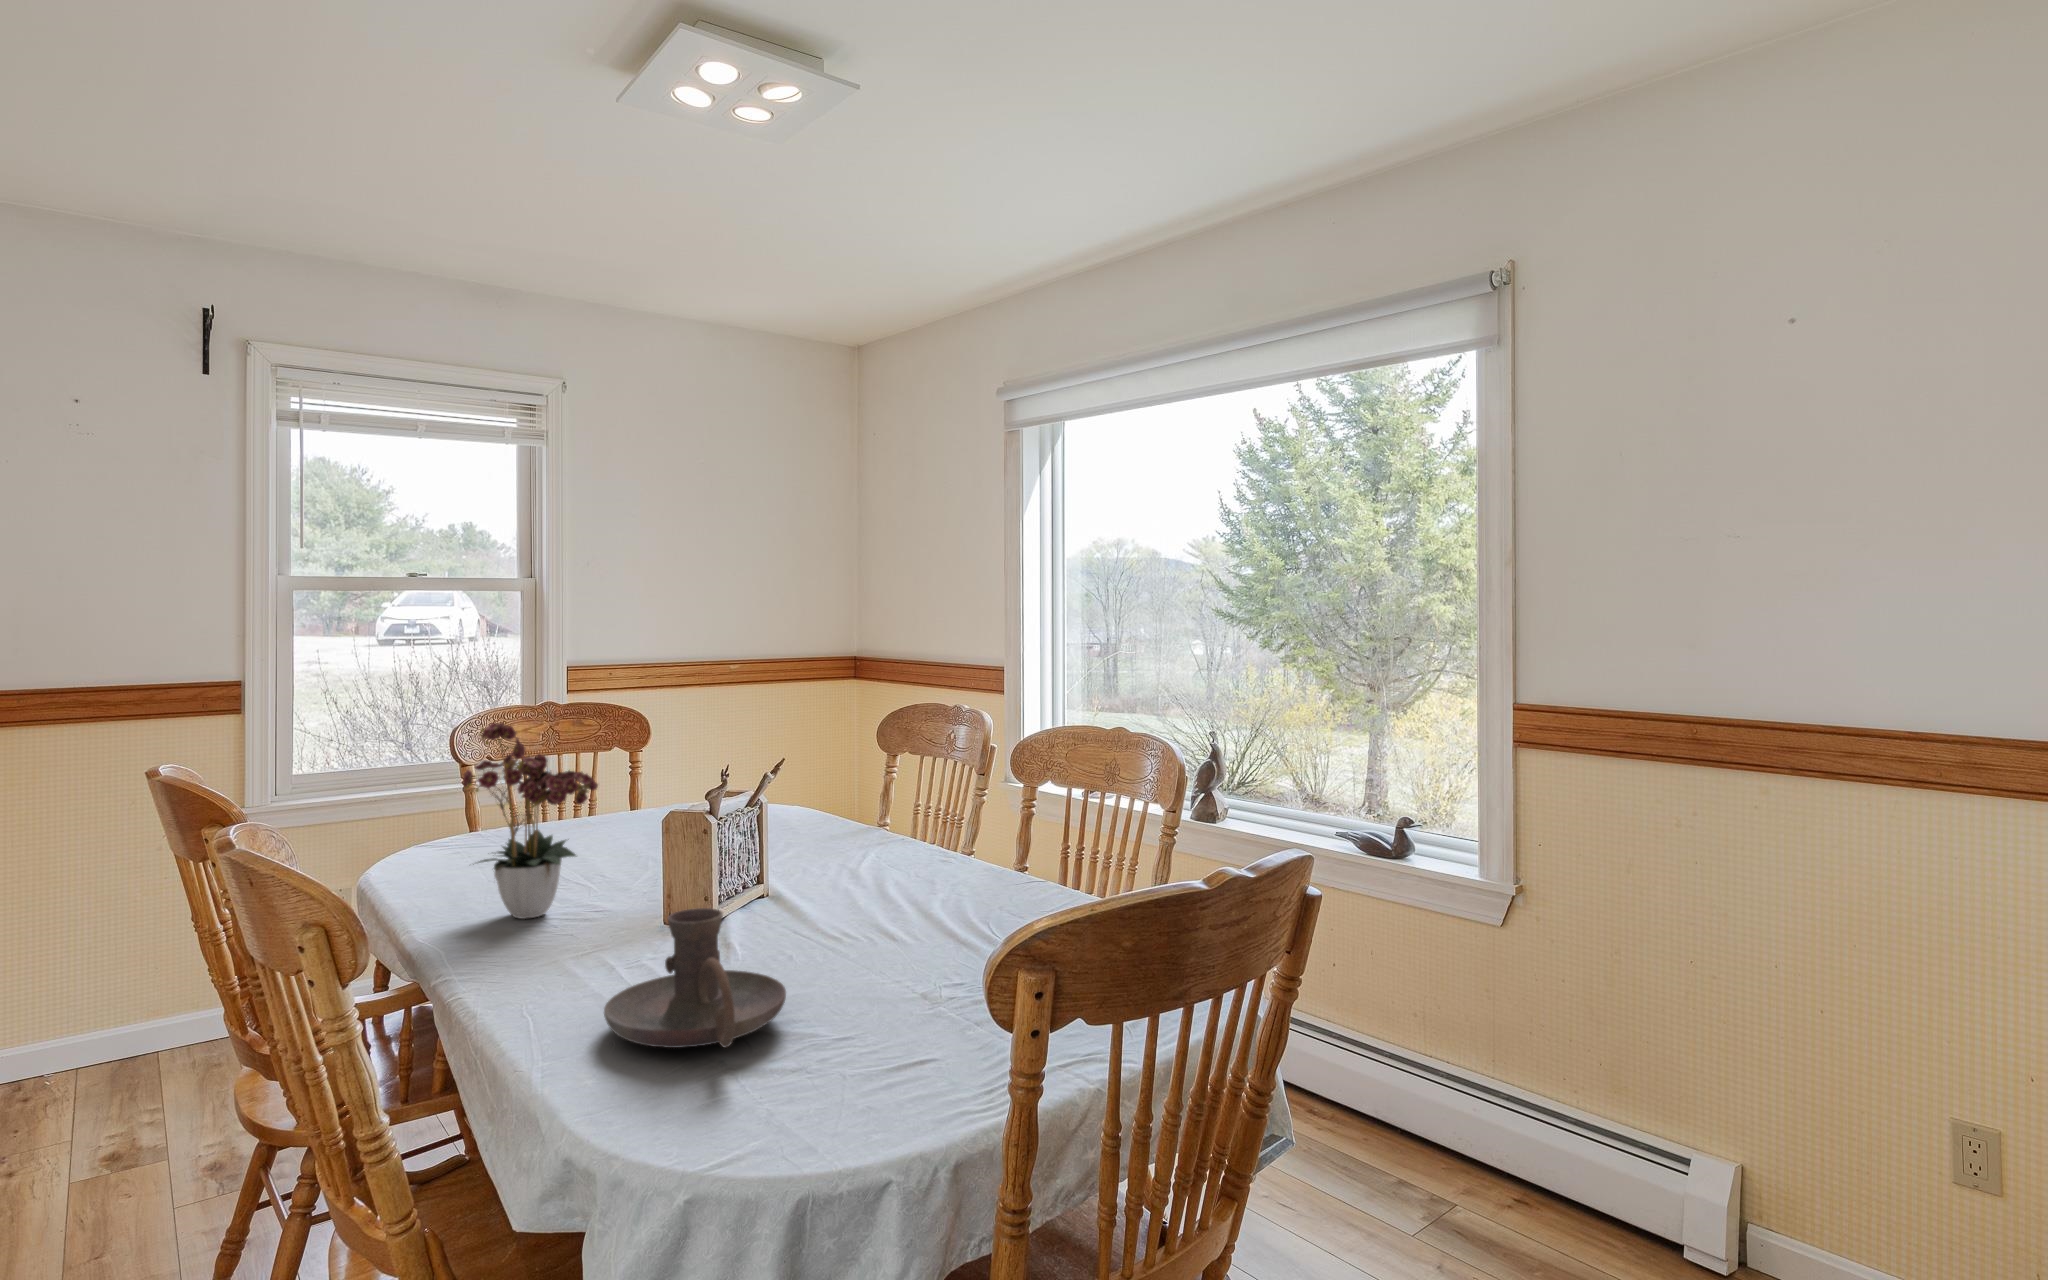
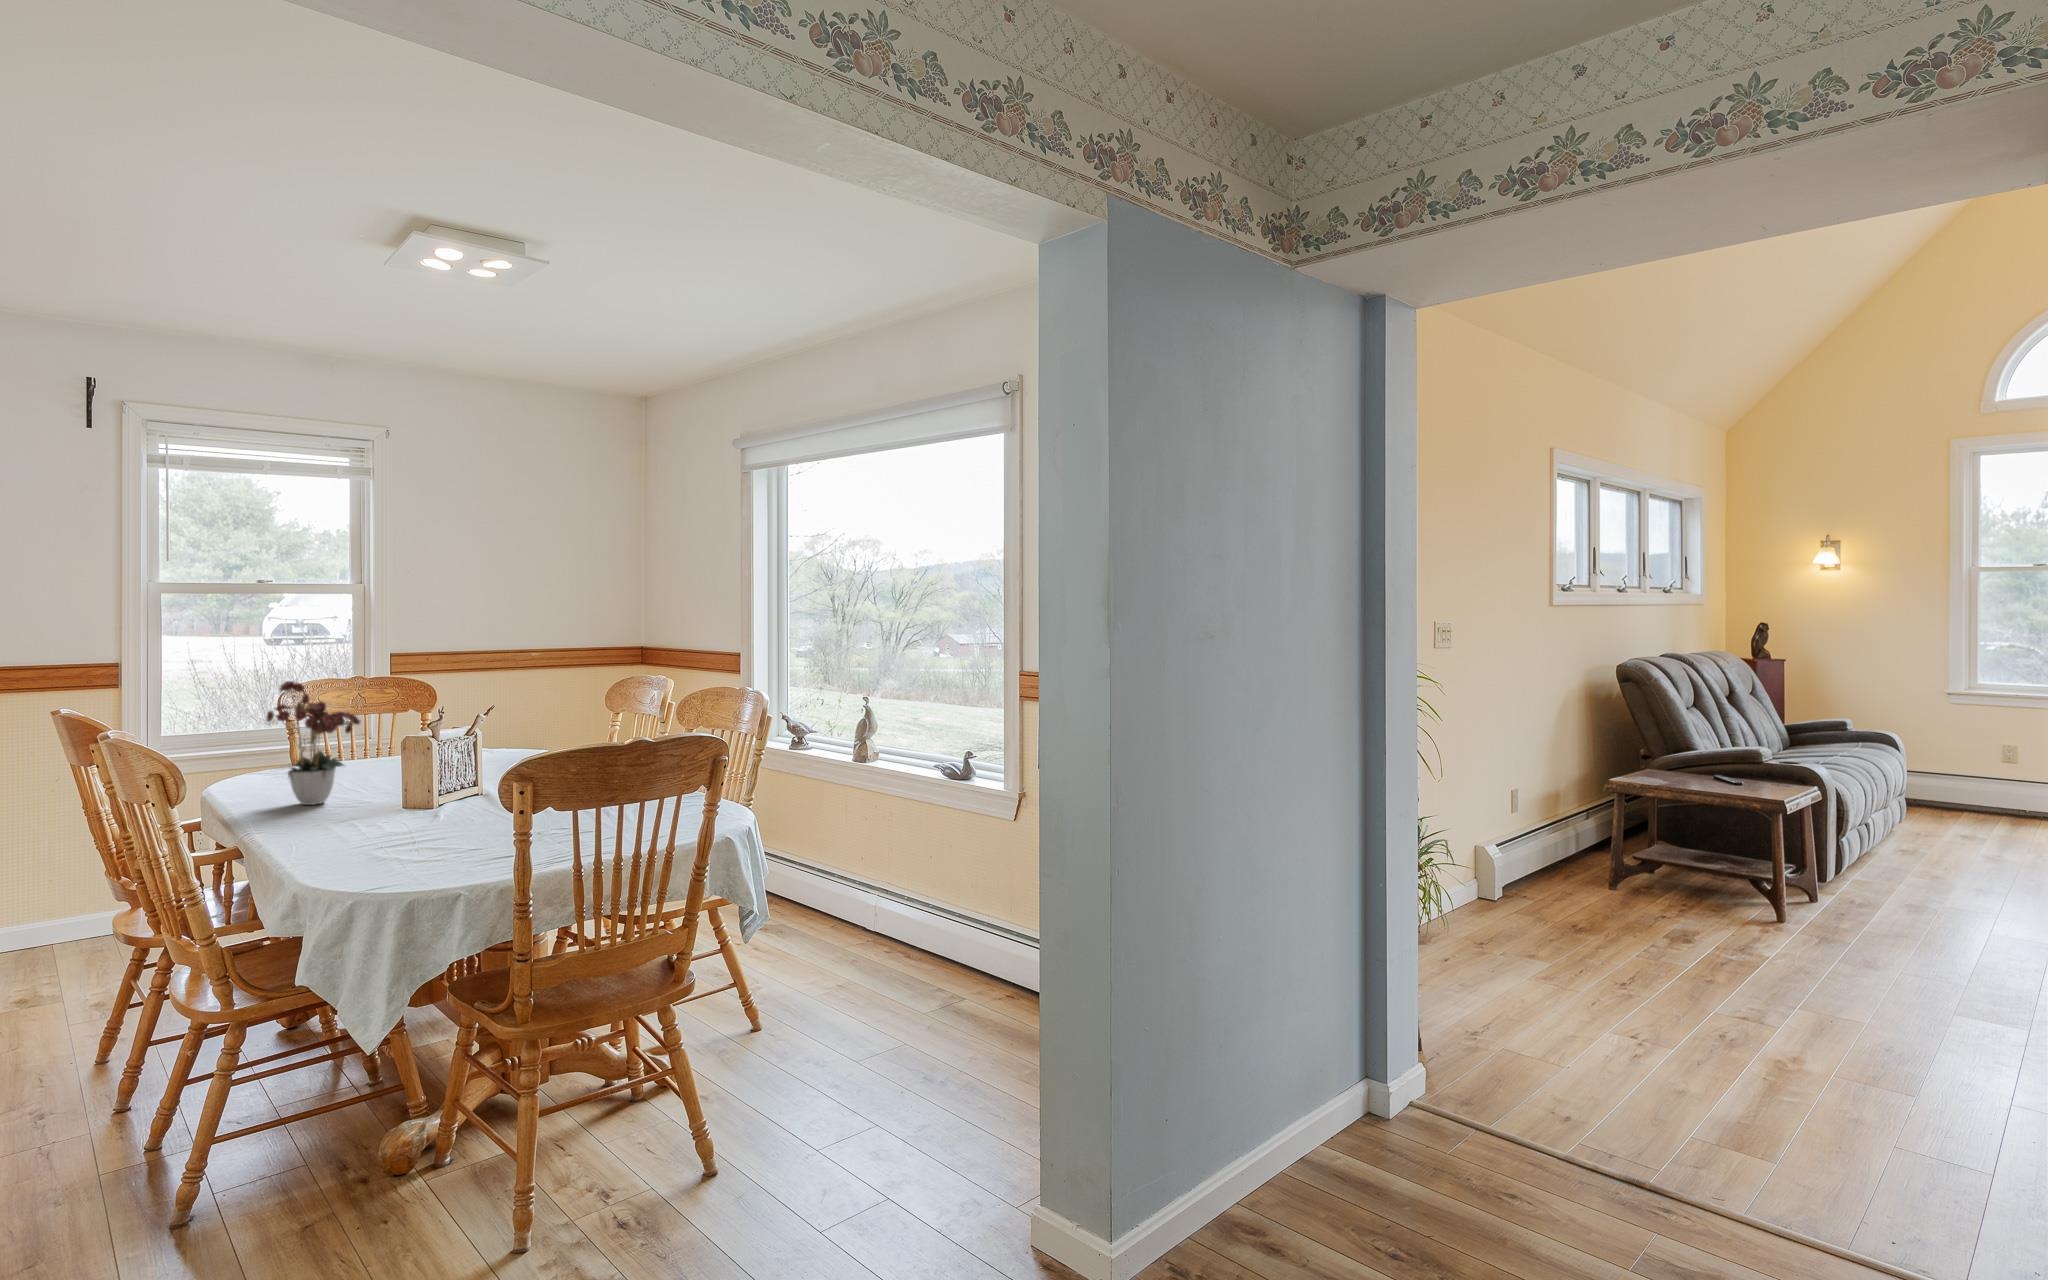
candle holder: present [604,908,786,1048] -> none [333,780,448,851]

